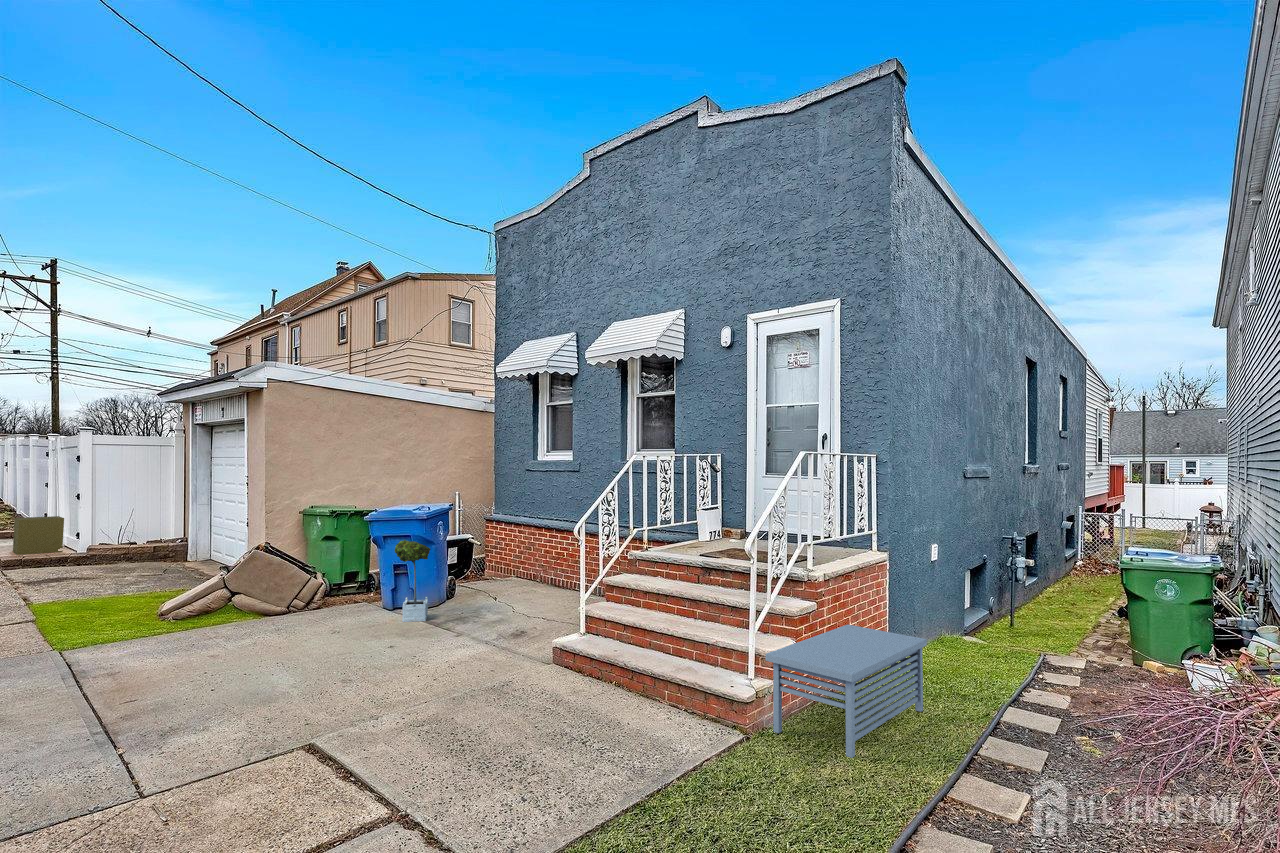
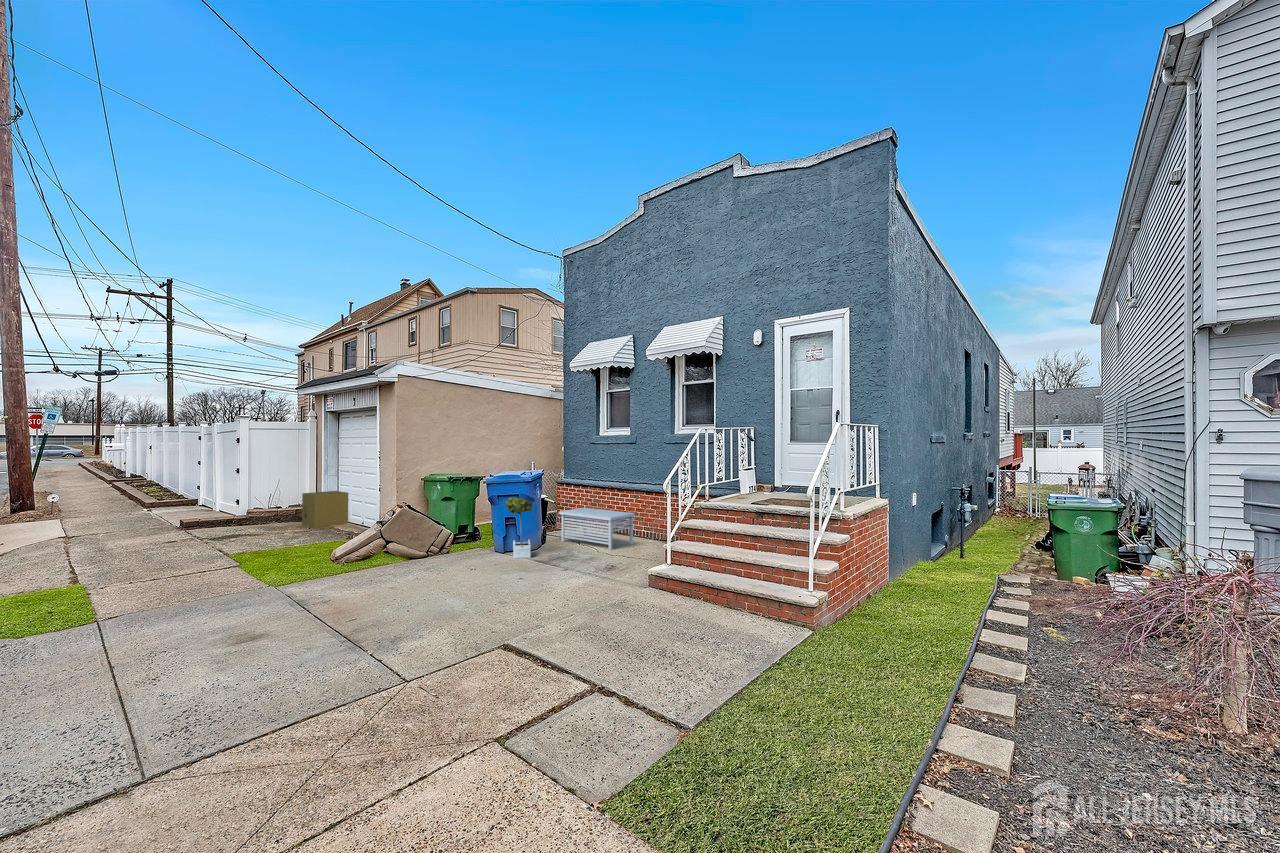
cardboard box: present [13,516,64,555] -> present [302,491,348,527]
storage bench: present [766,625,927,758] -> present [559,508,635,550]

